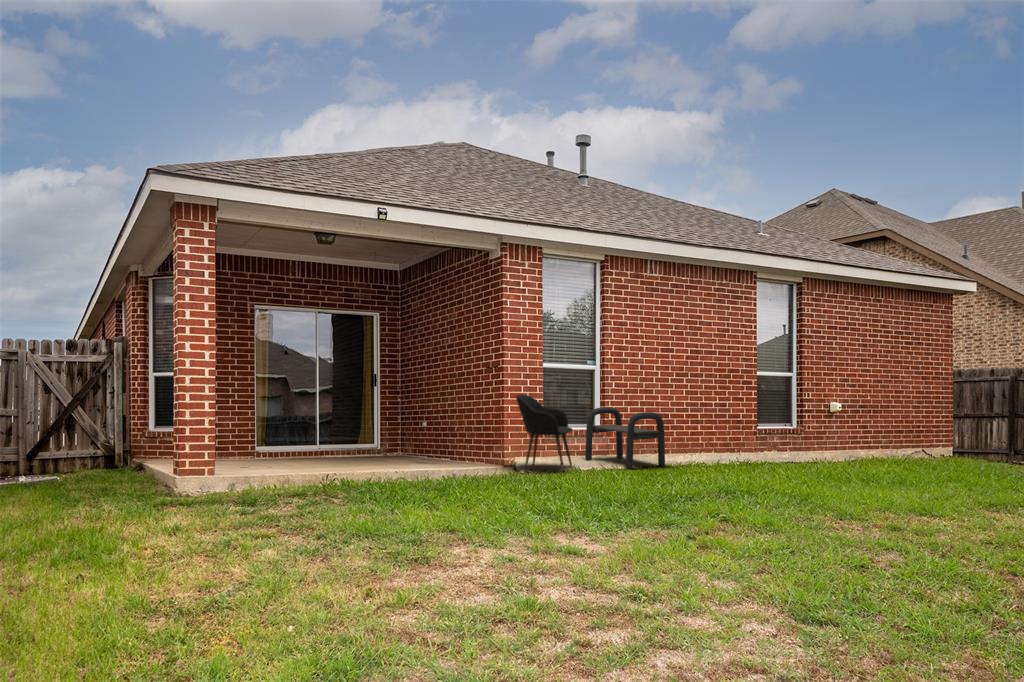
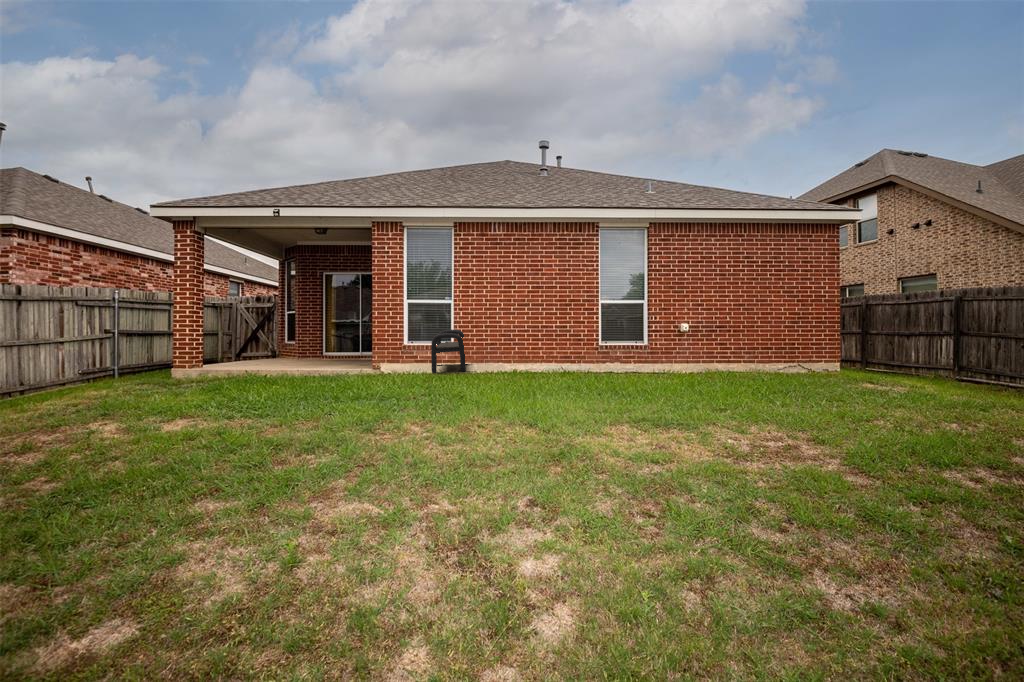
armchair: present [516,394,573,471] -> none [367,322,412,373]

